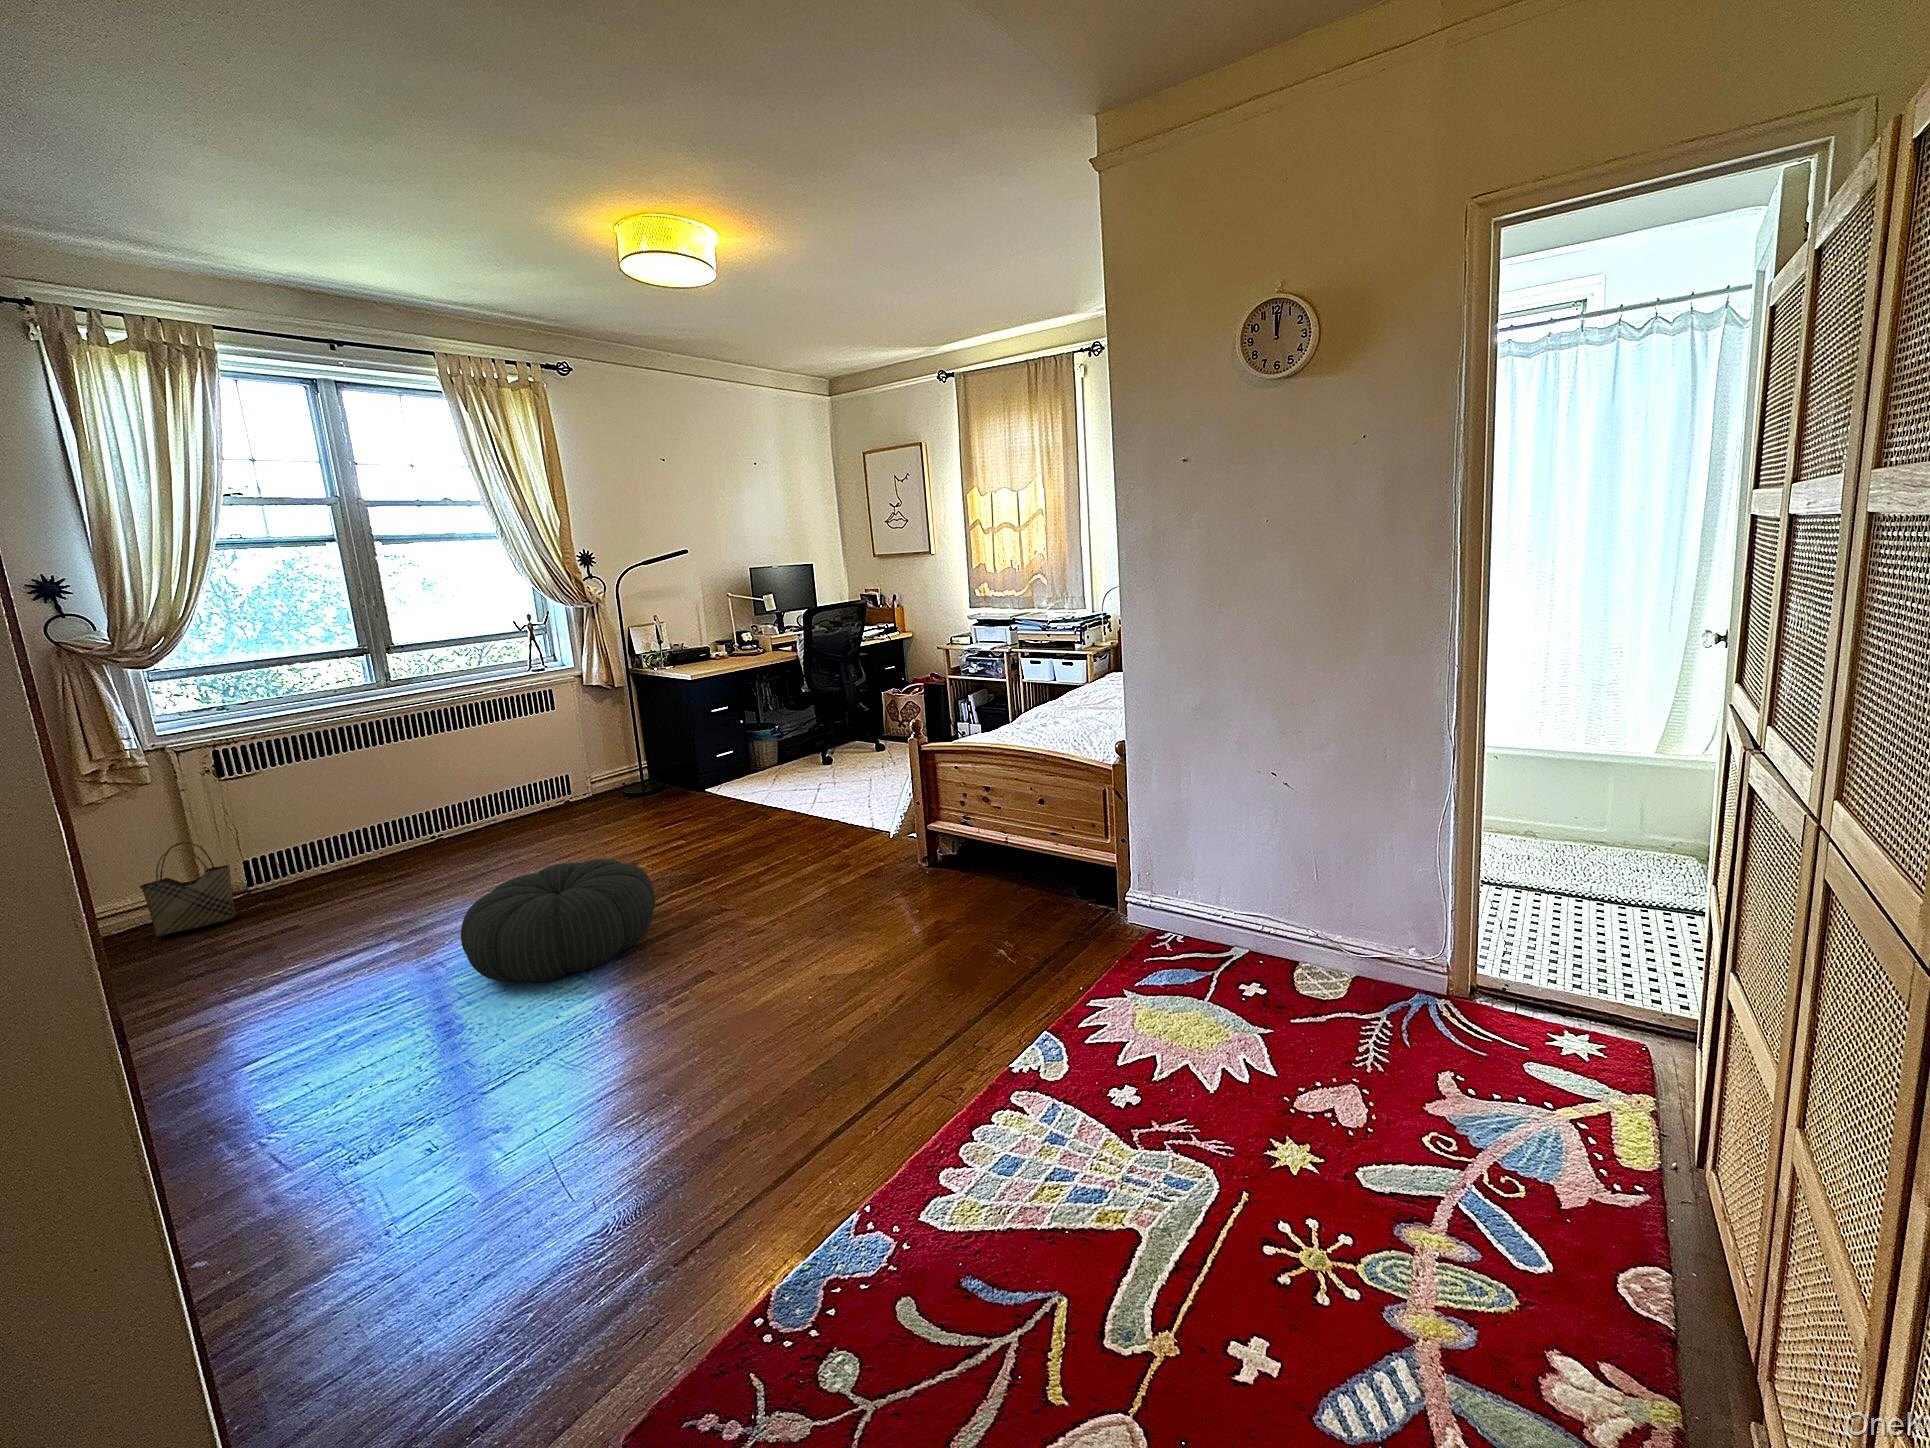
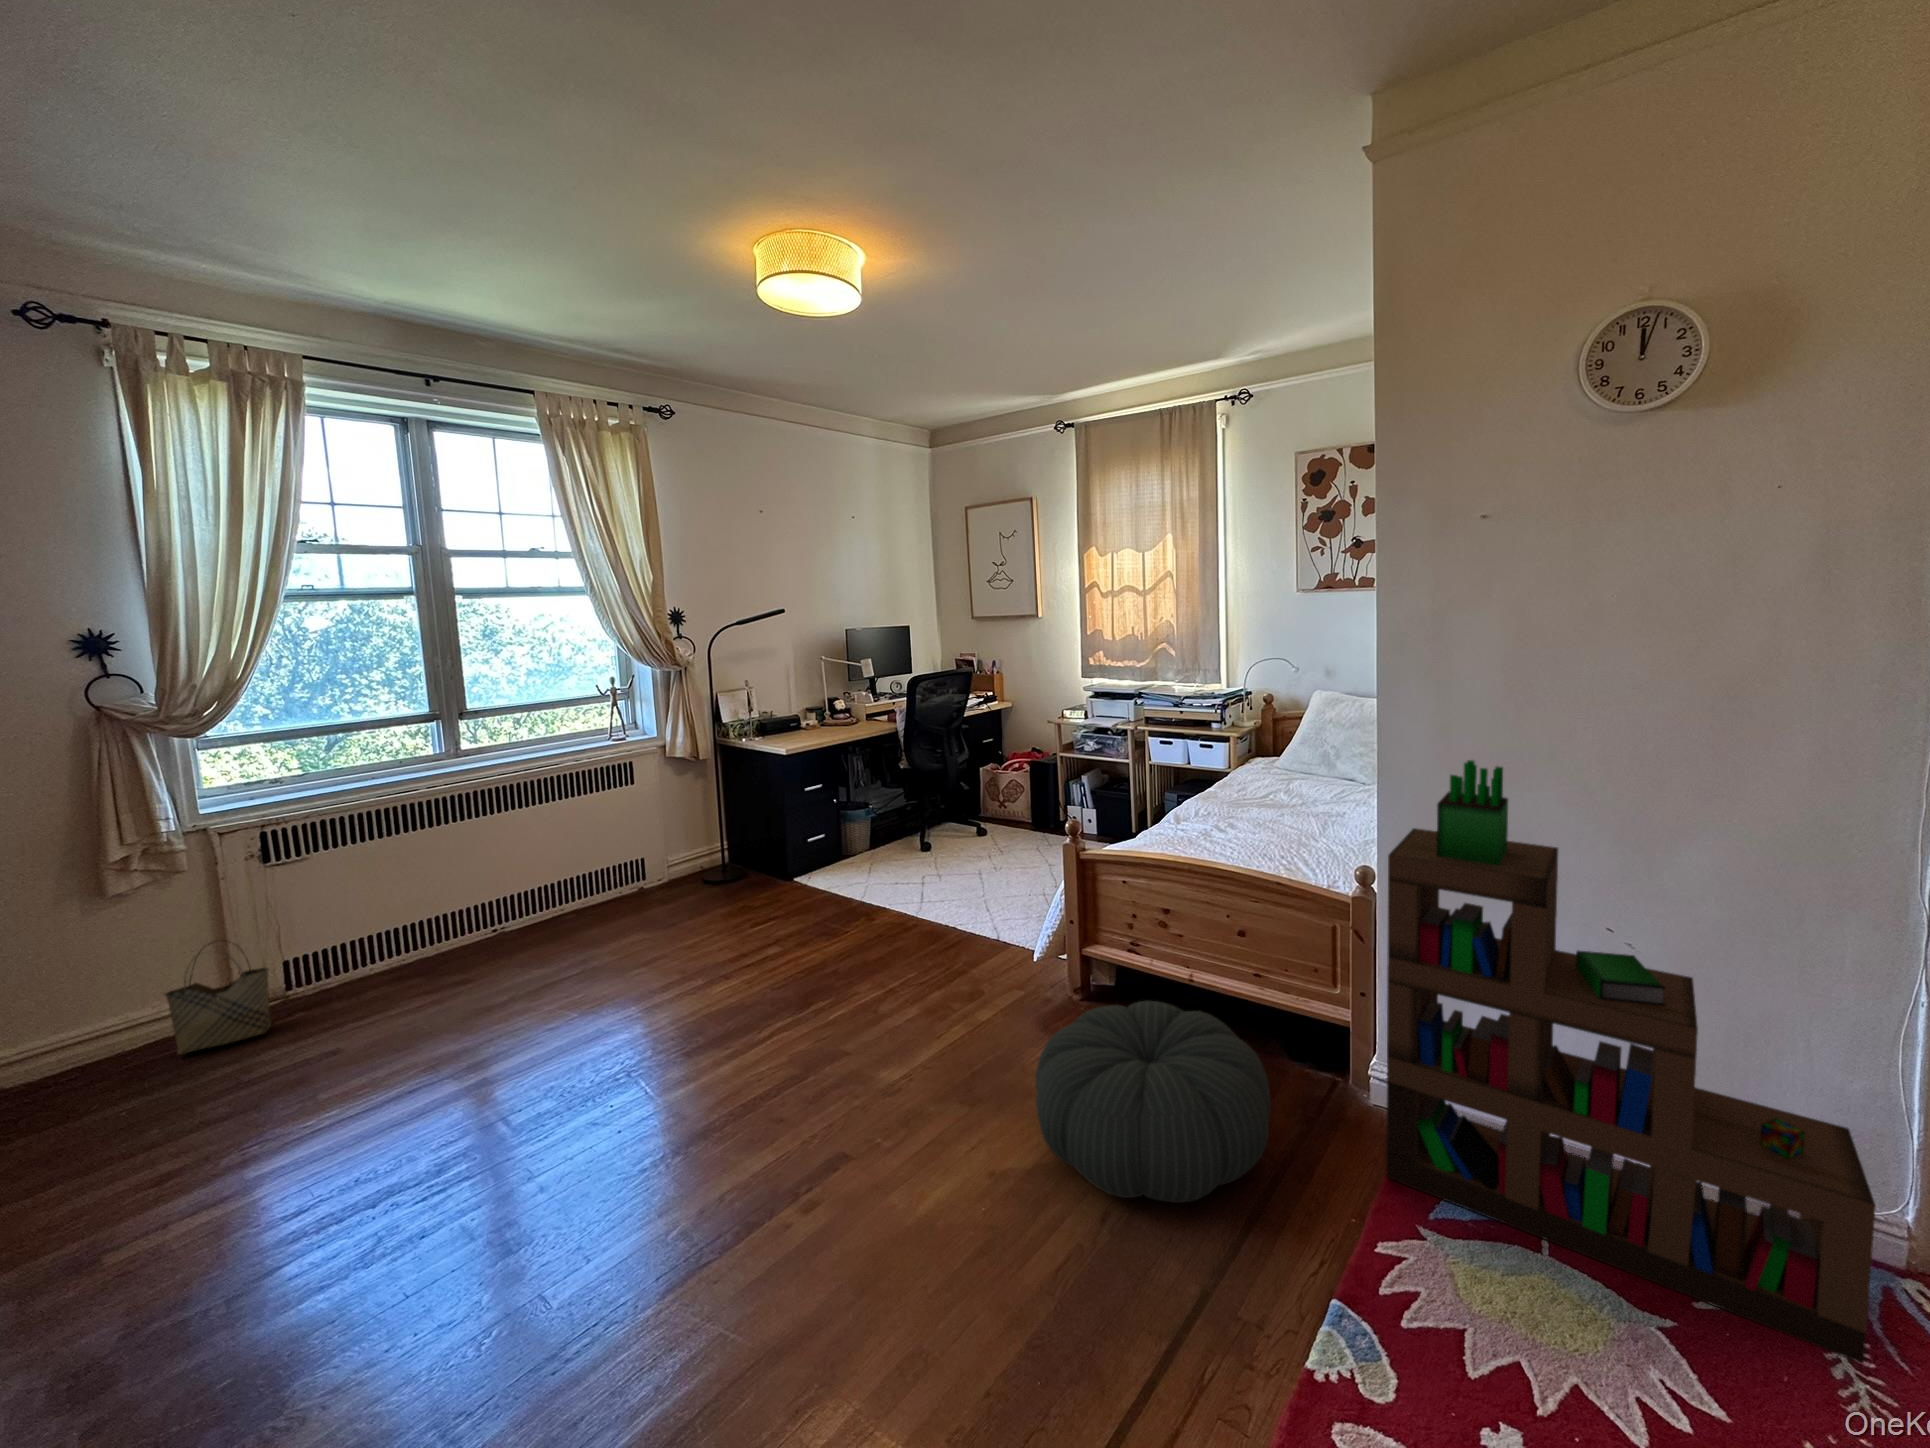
bookshelf: none [1104,647,1404,1043] -> present [1386,760,1876,1364]
pouf: present [461,859,655,982] -> present [1036,1001,1271,1203]

